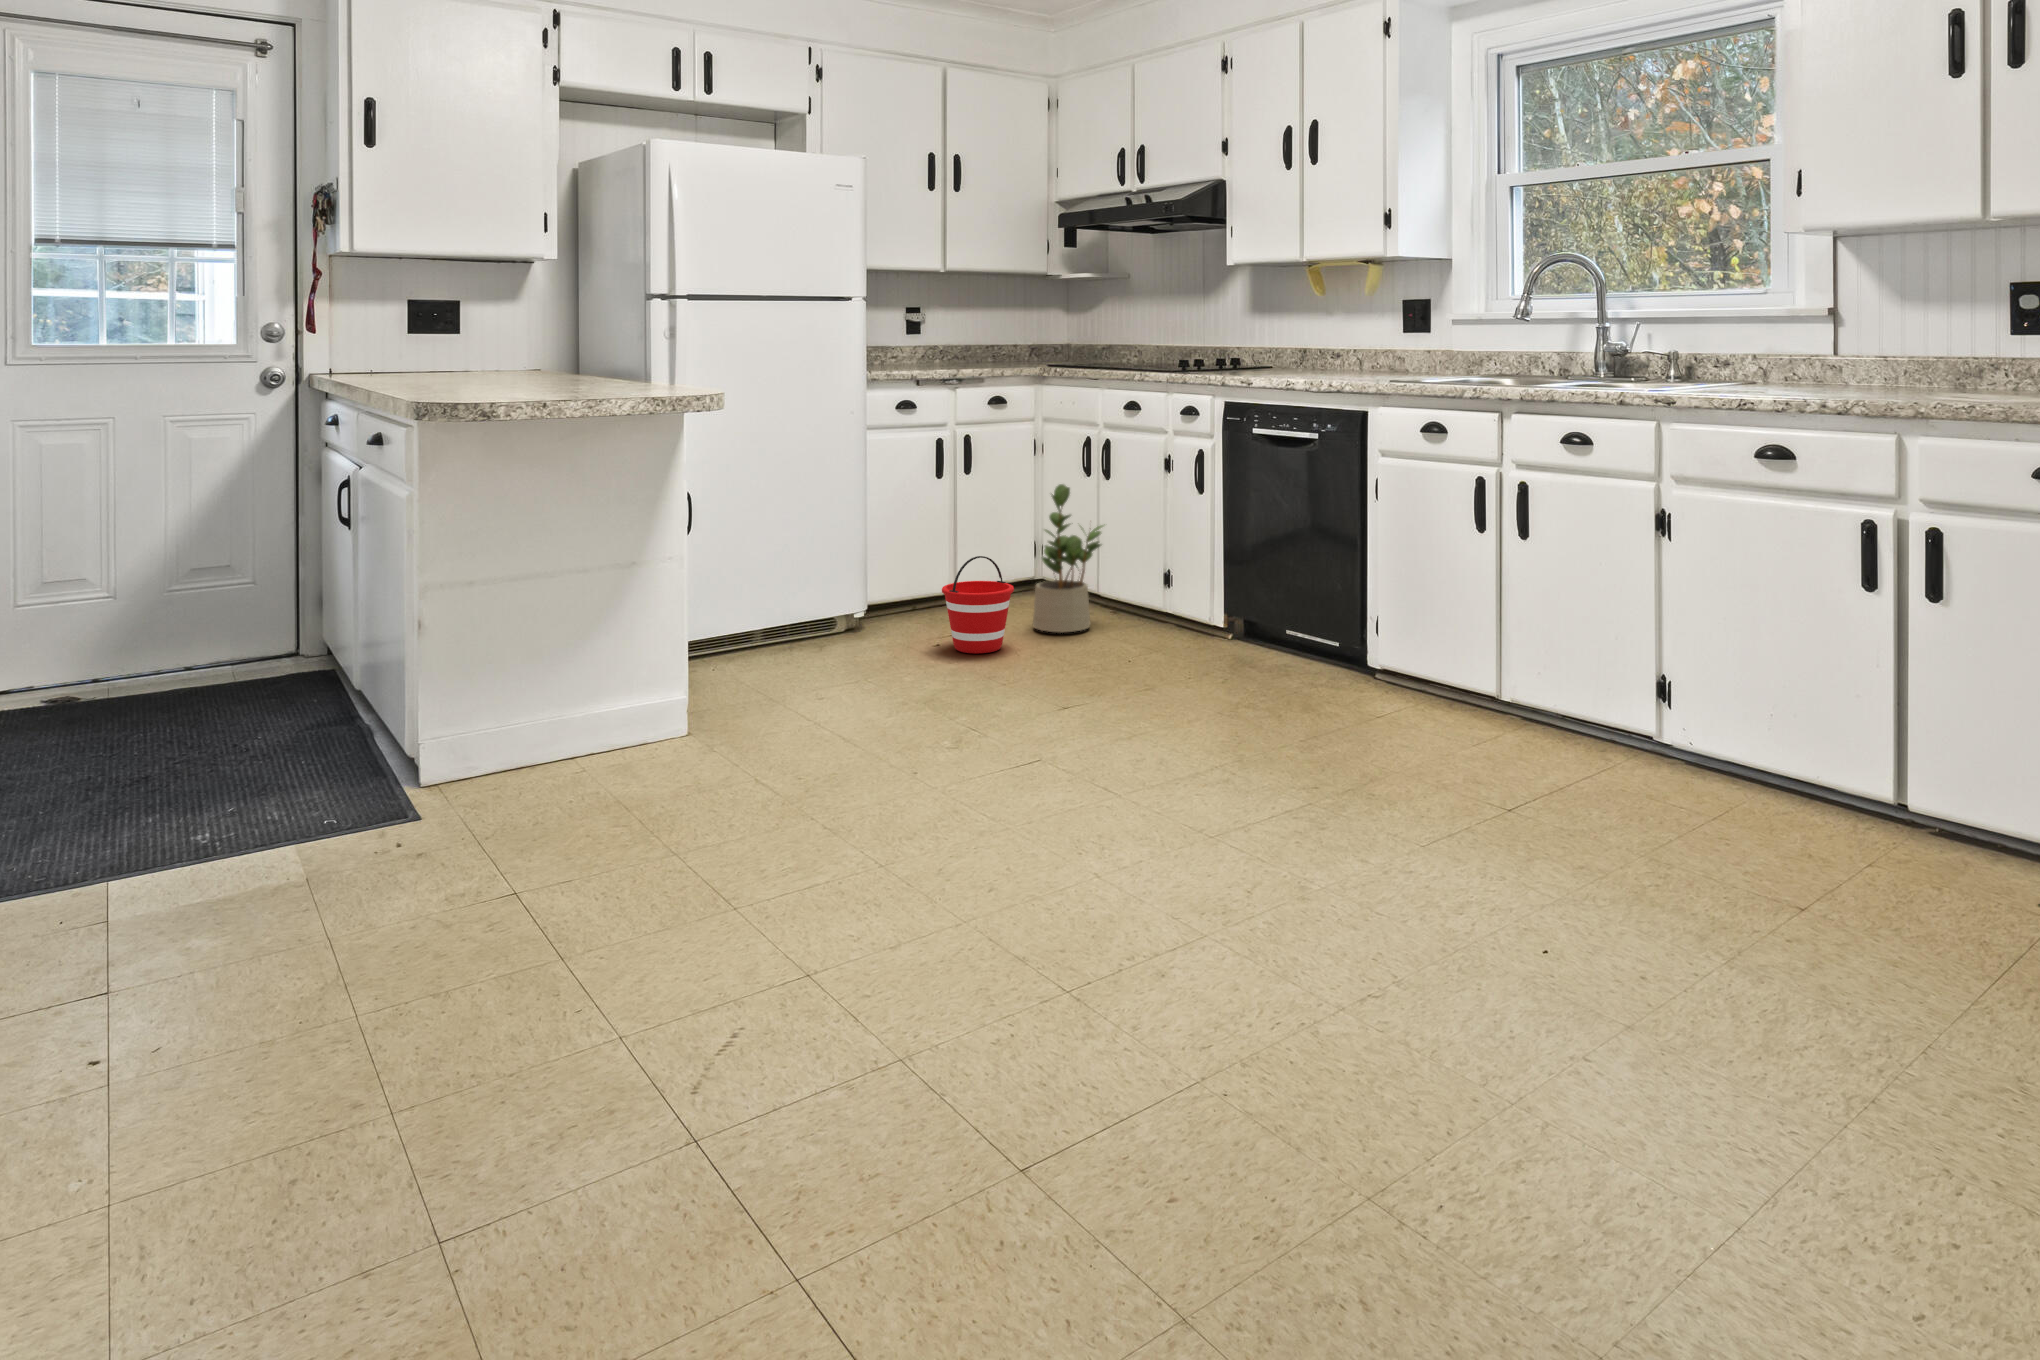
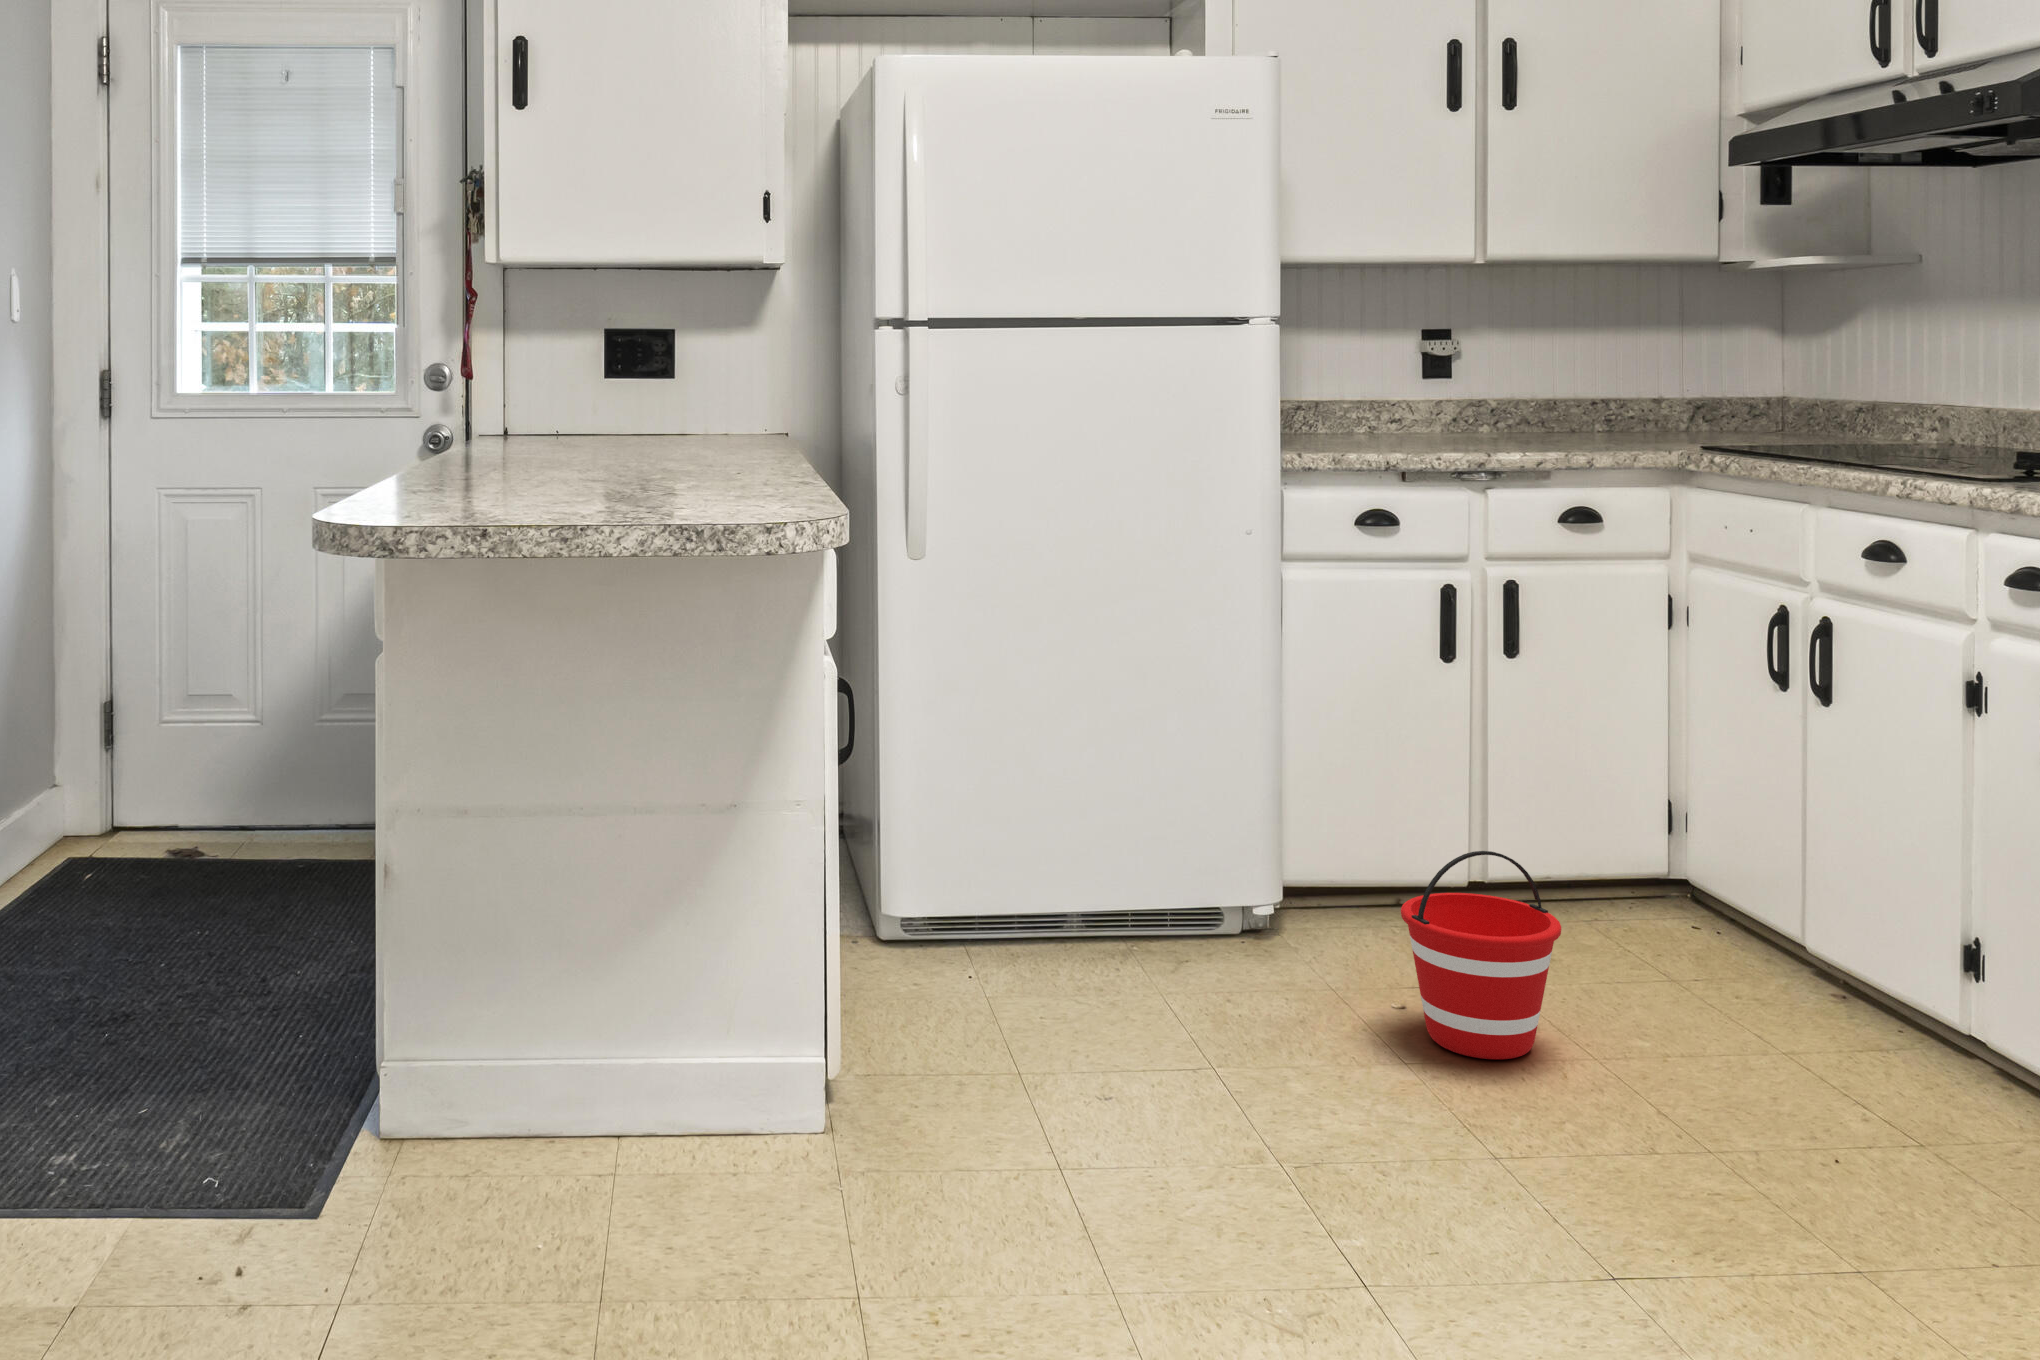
potted plant: present [1033,484,1103,633] -> none [1625,711,1809,1039]

